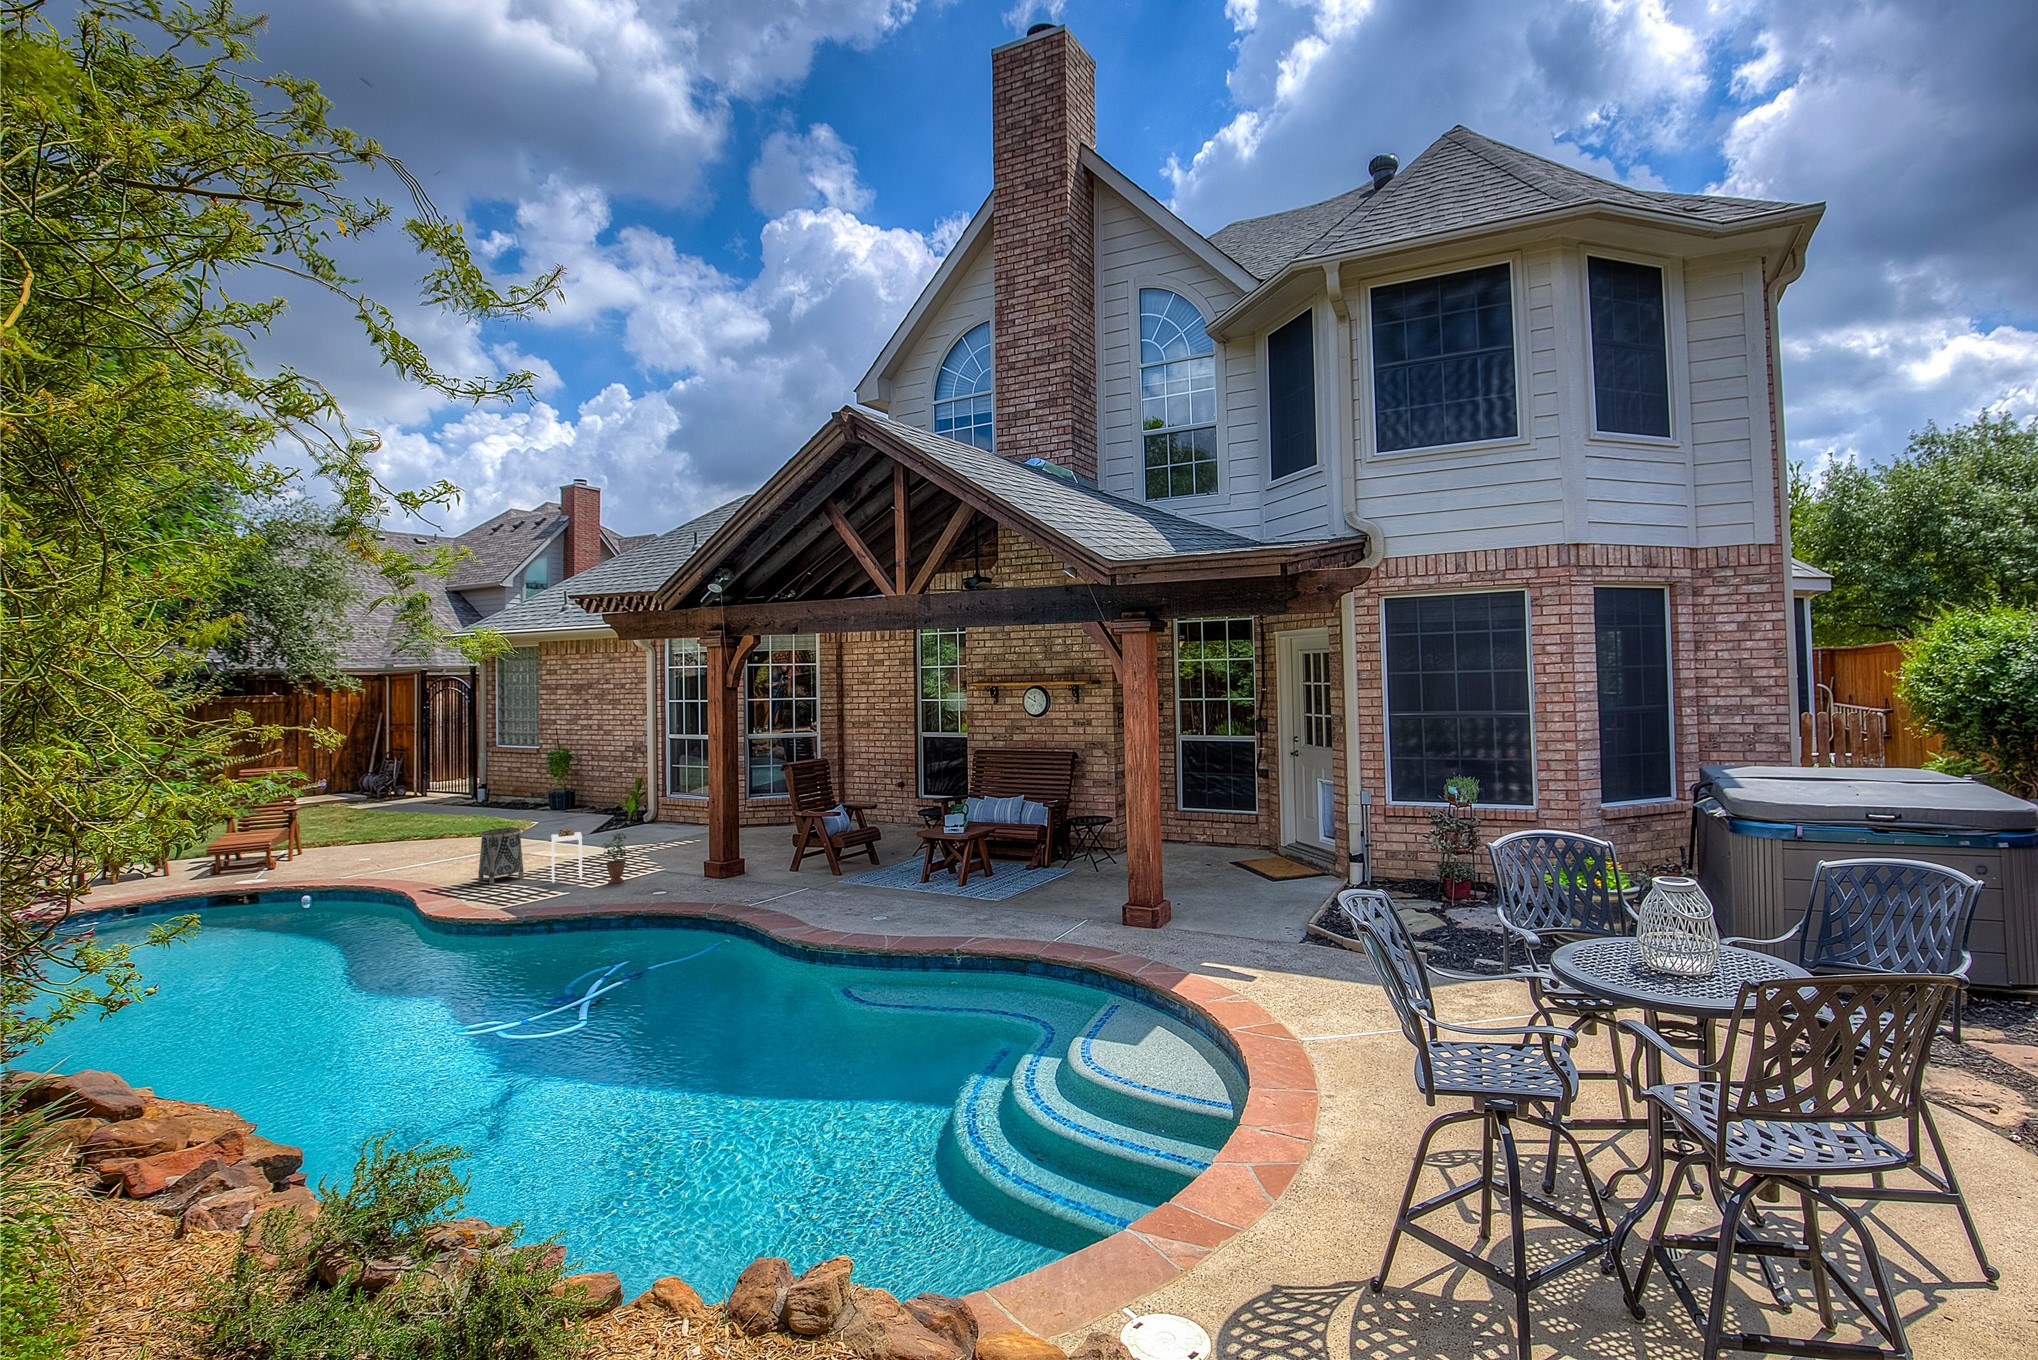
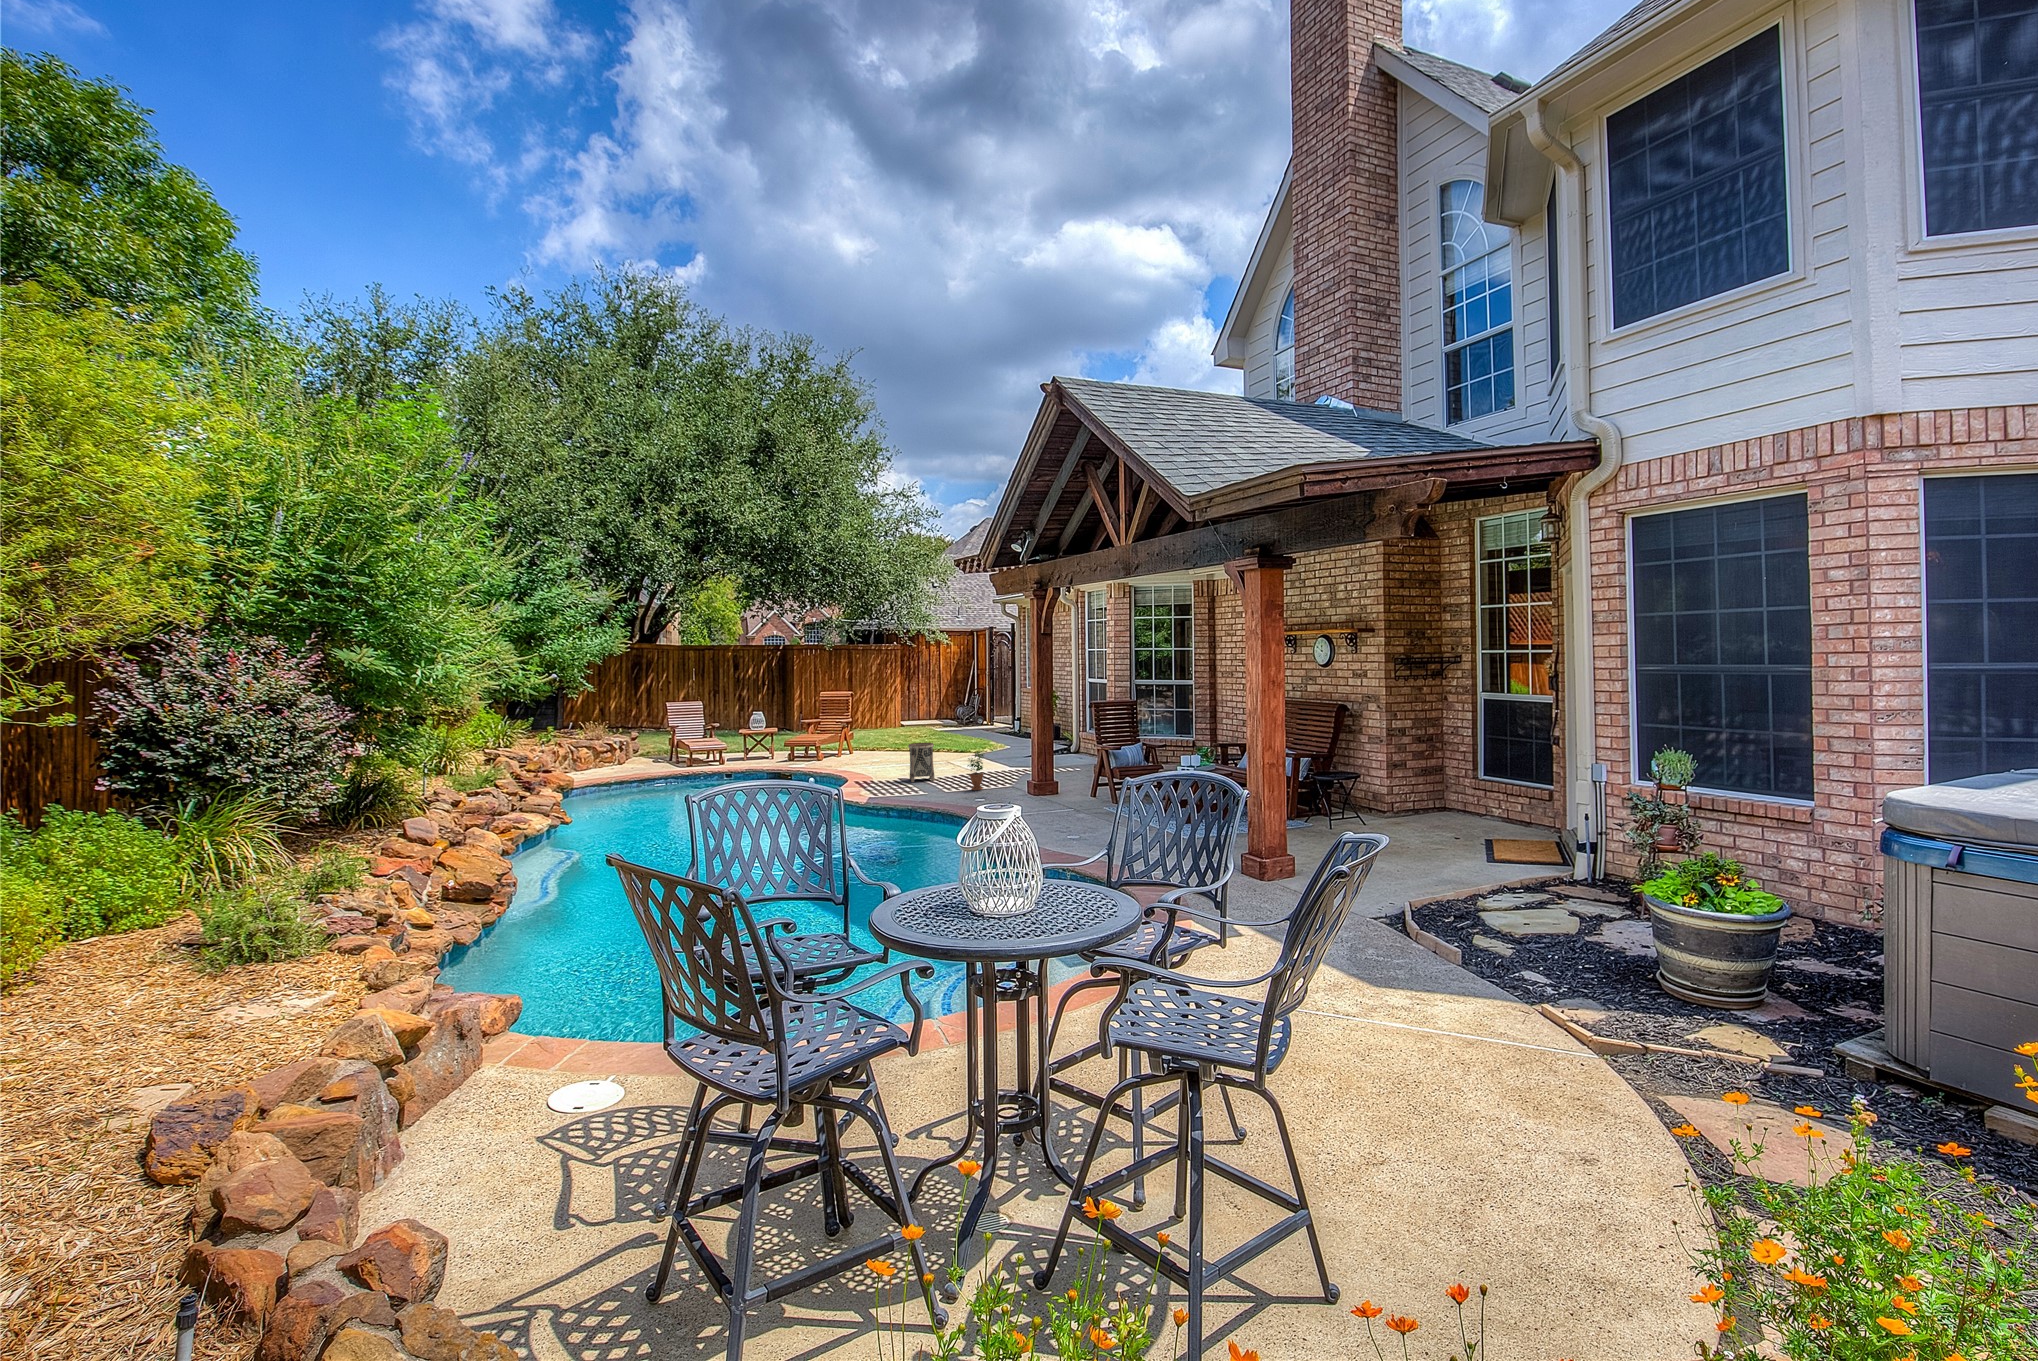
side table: present [552,829,582,883] -> none [941,746,967,785]

